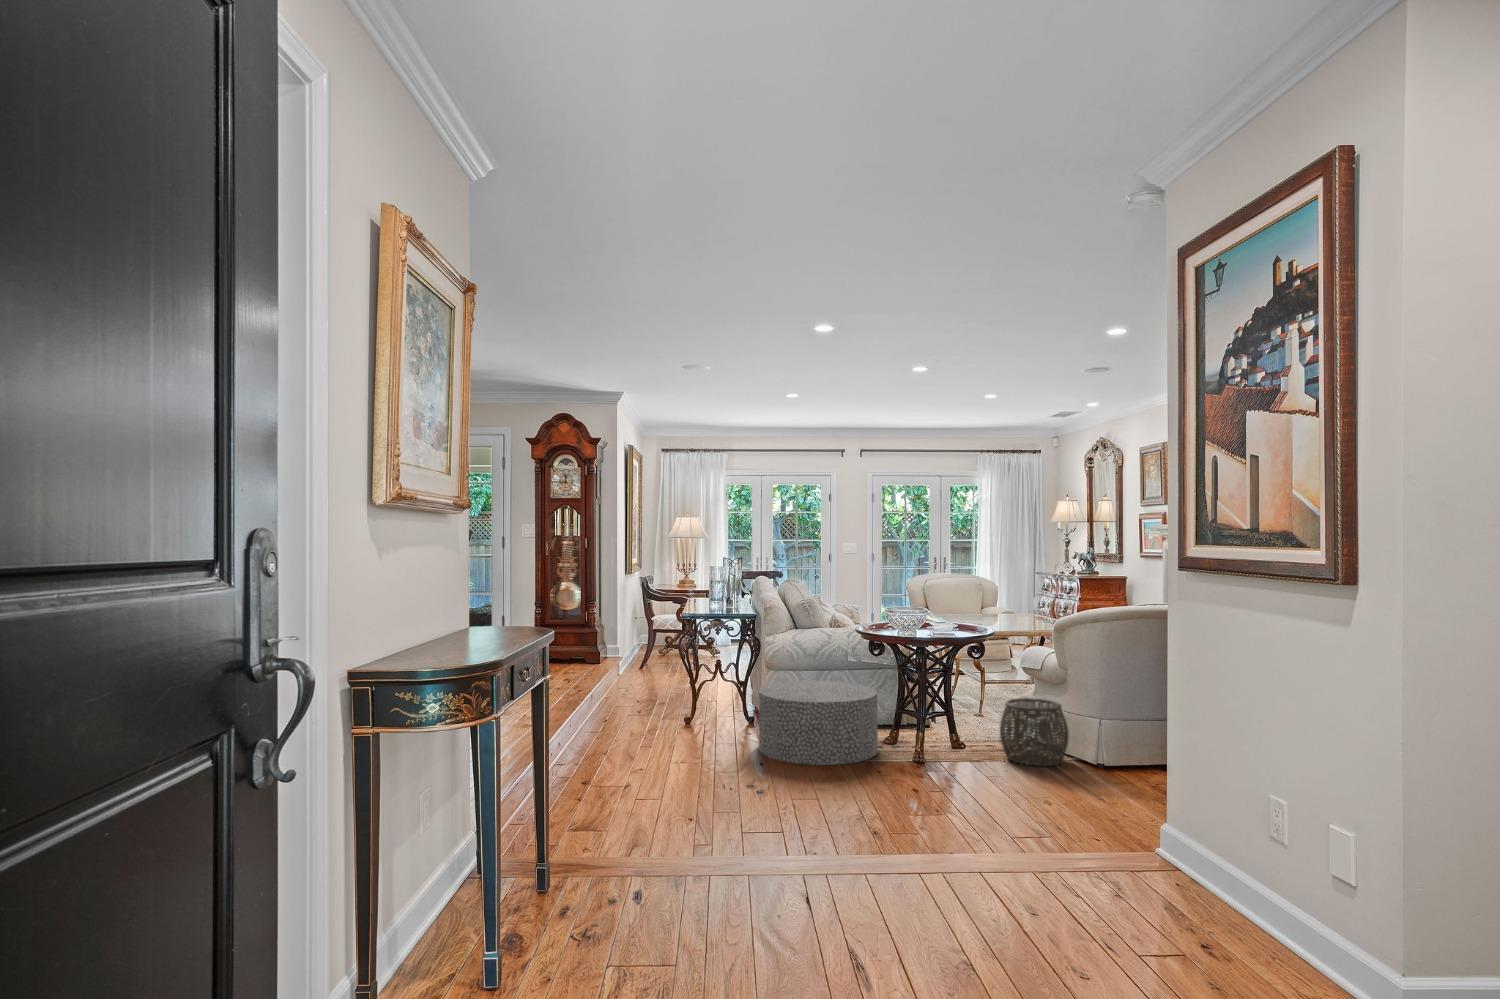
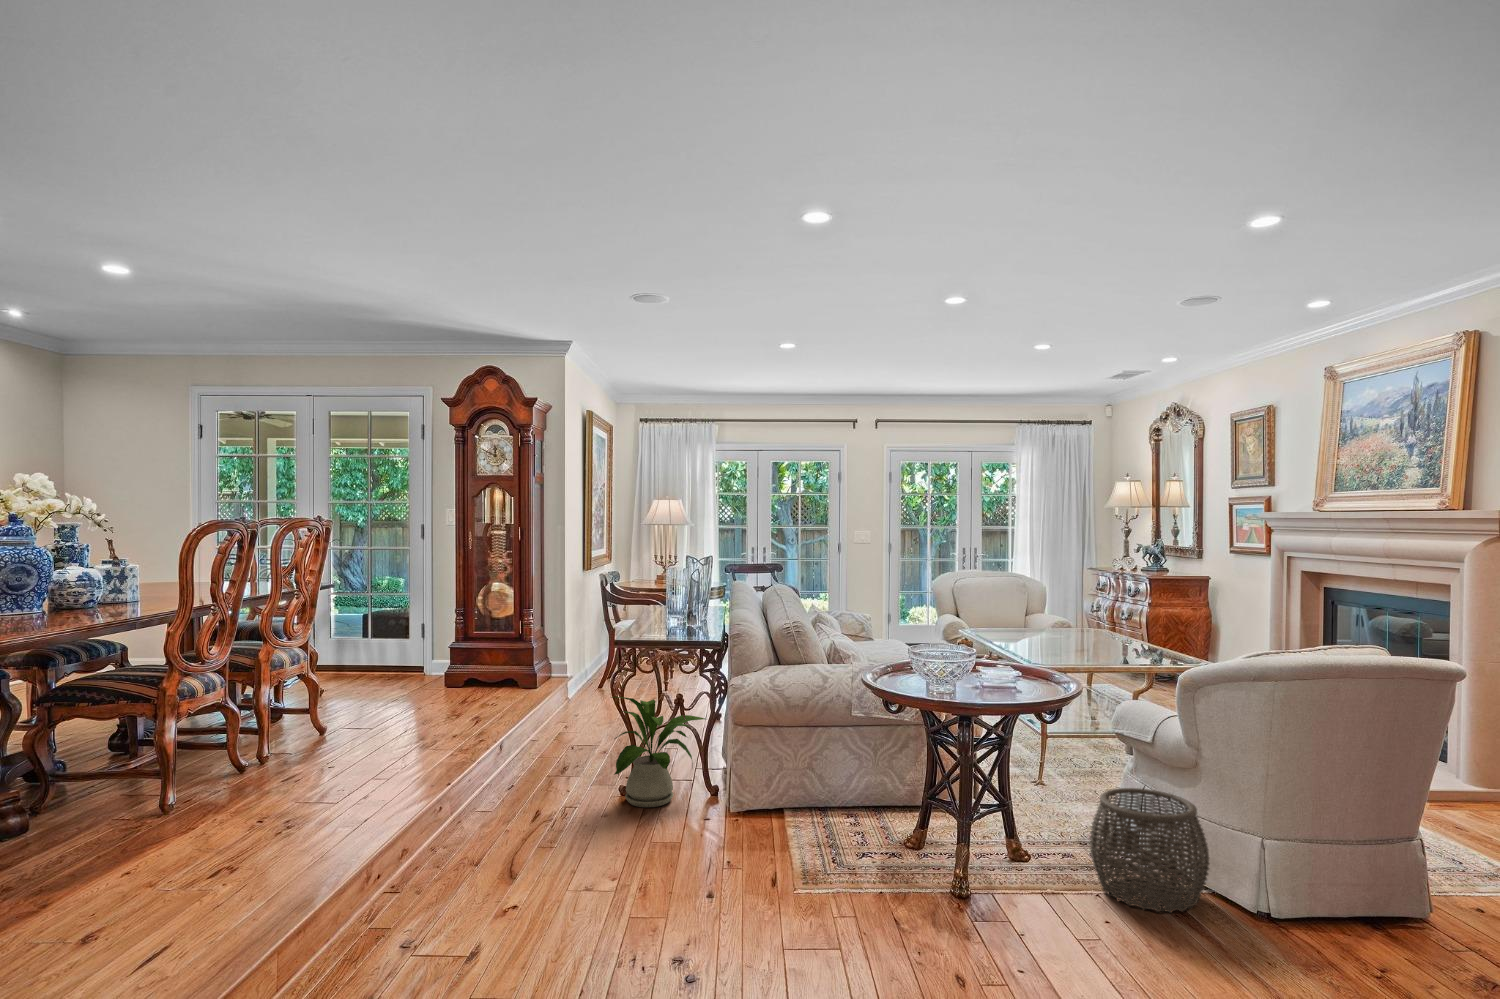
house plant: none [686,652,750,727] -> present [611,697,705,807]
ottoman: present [759,681,878,765] -> none [707,746,893,904]

